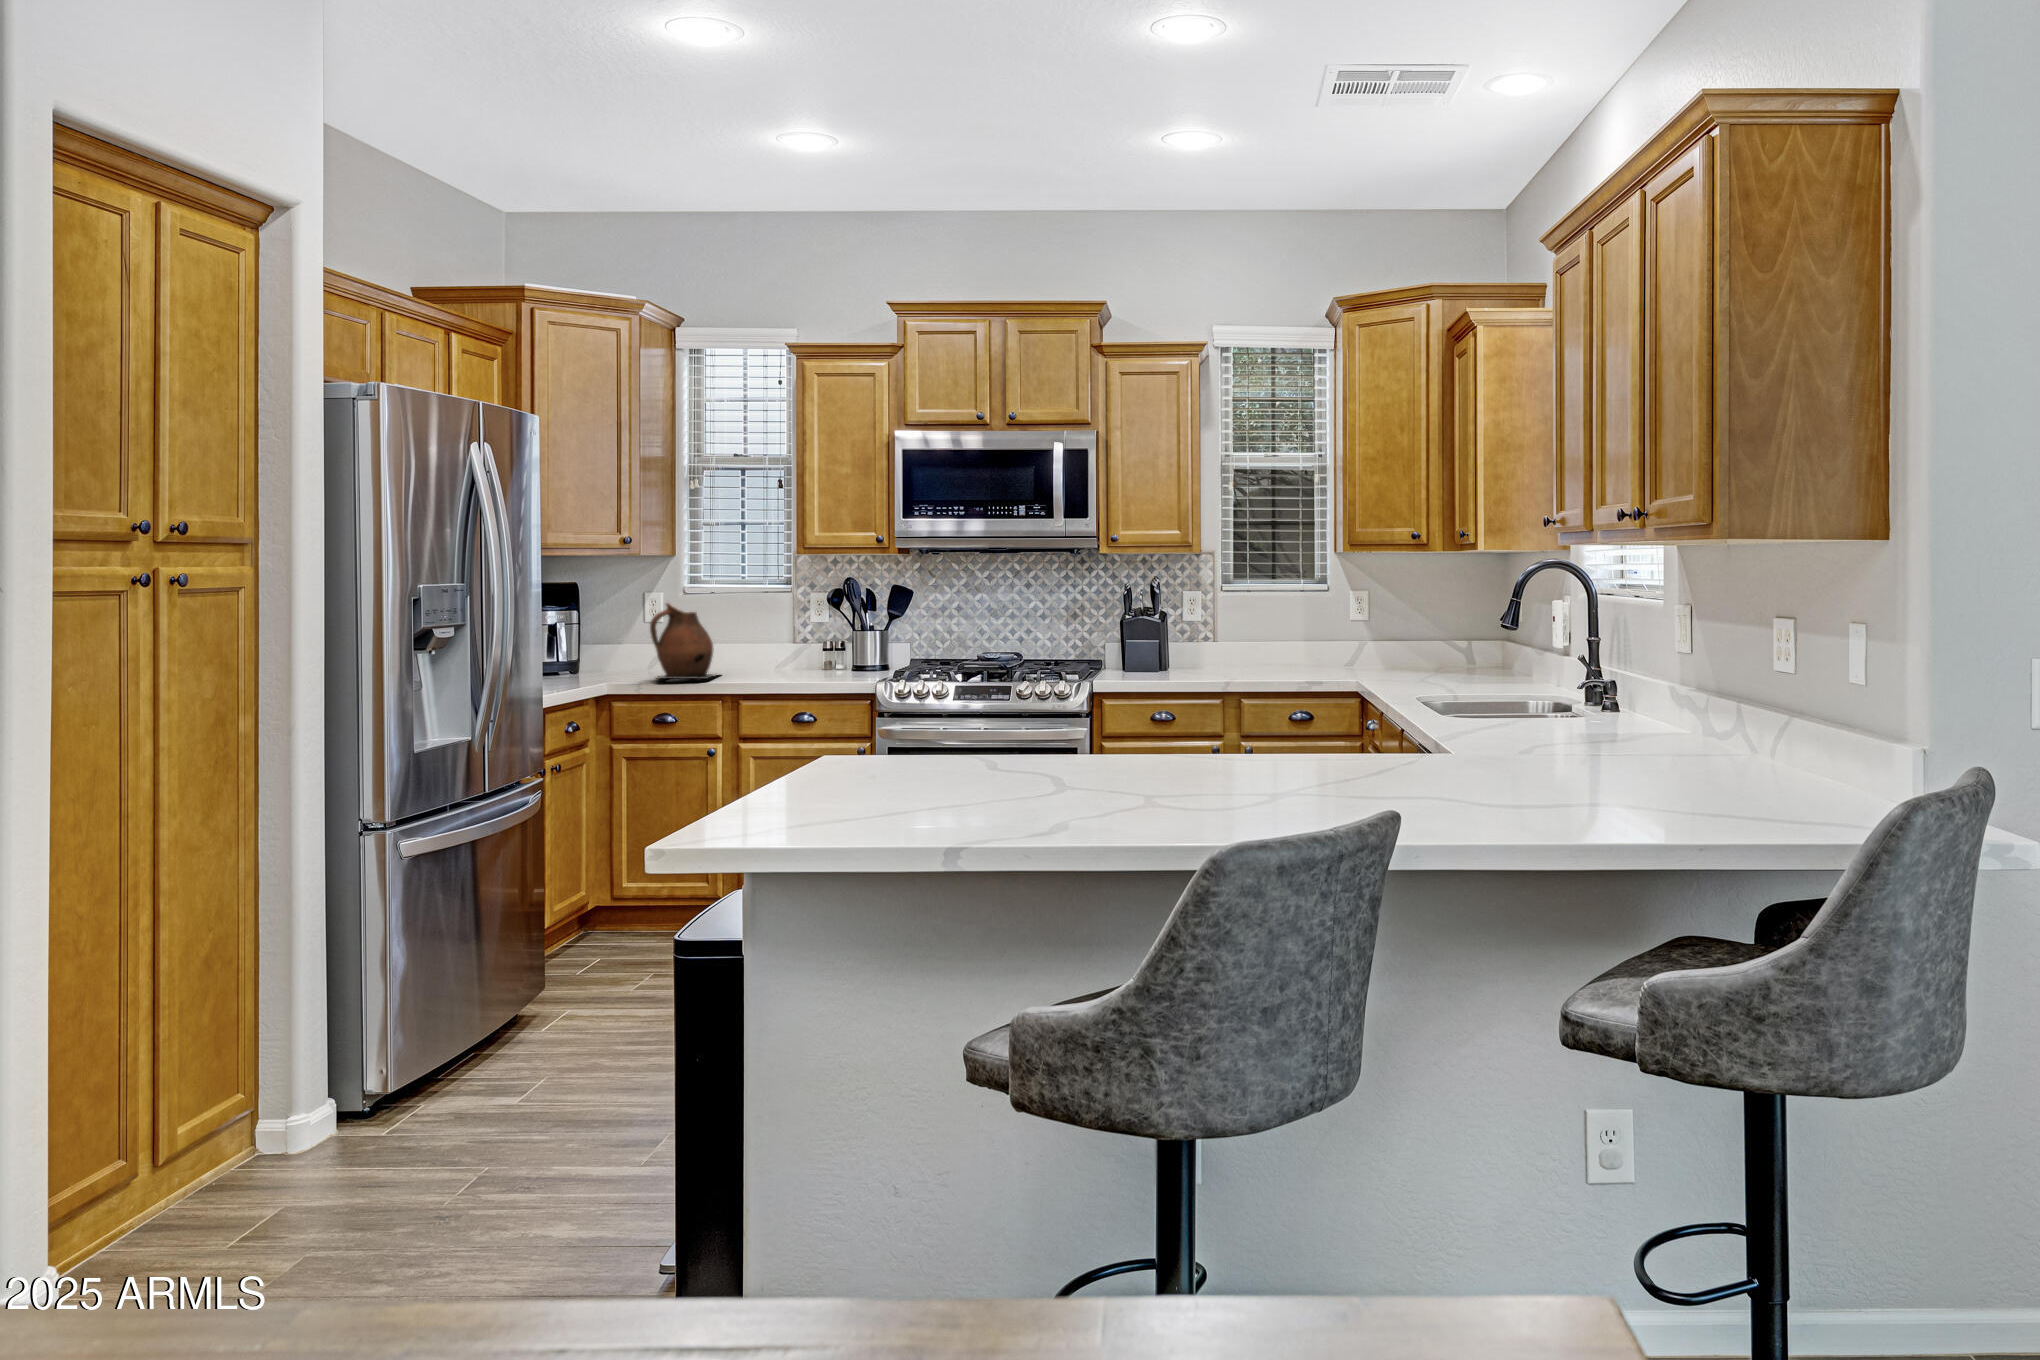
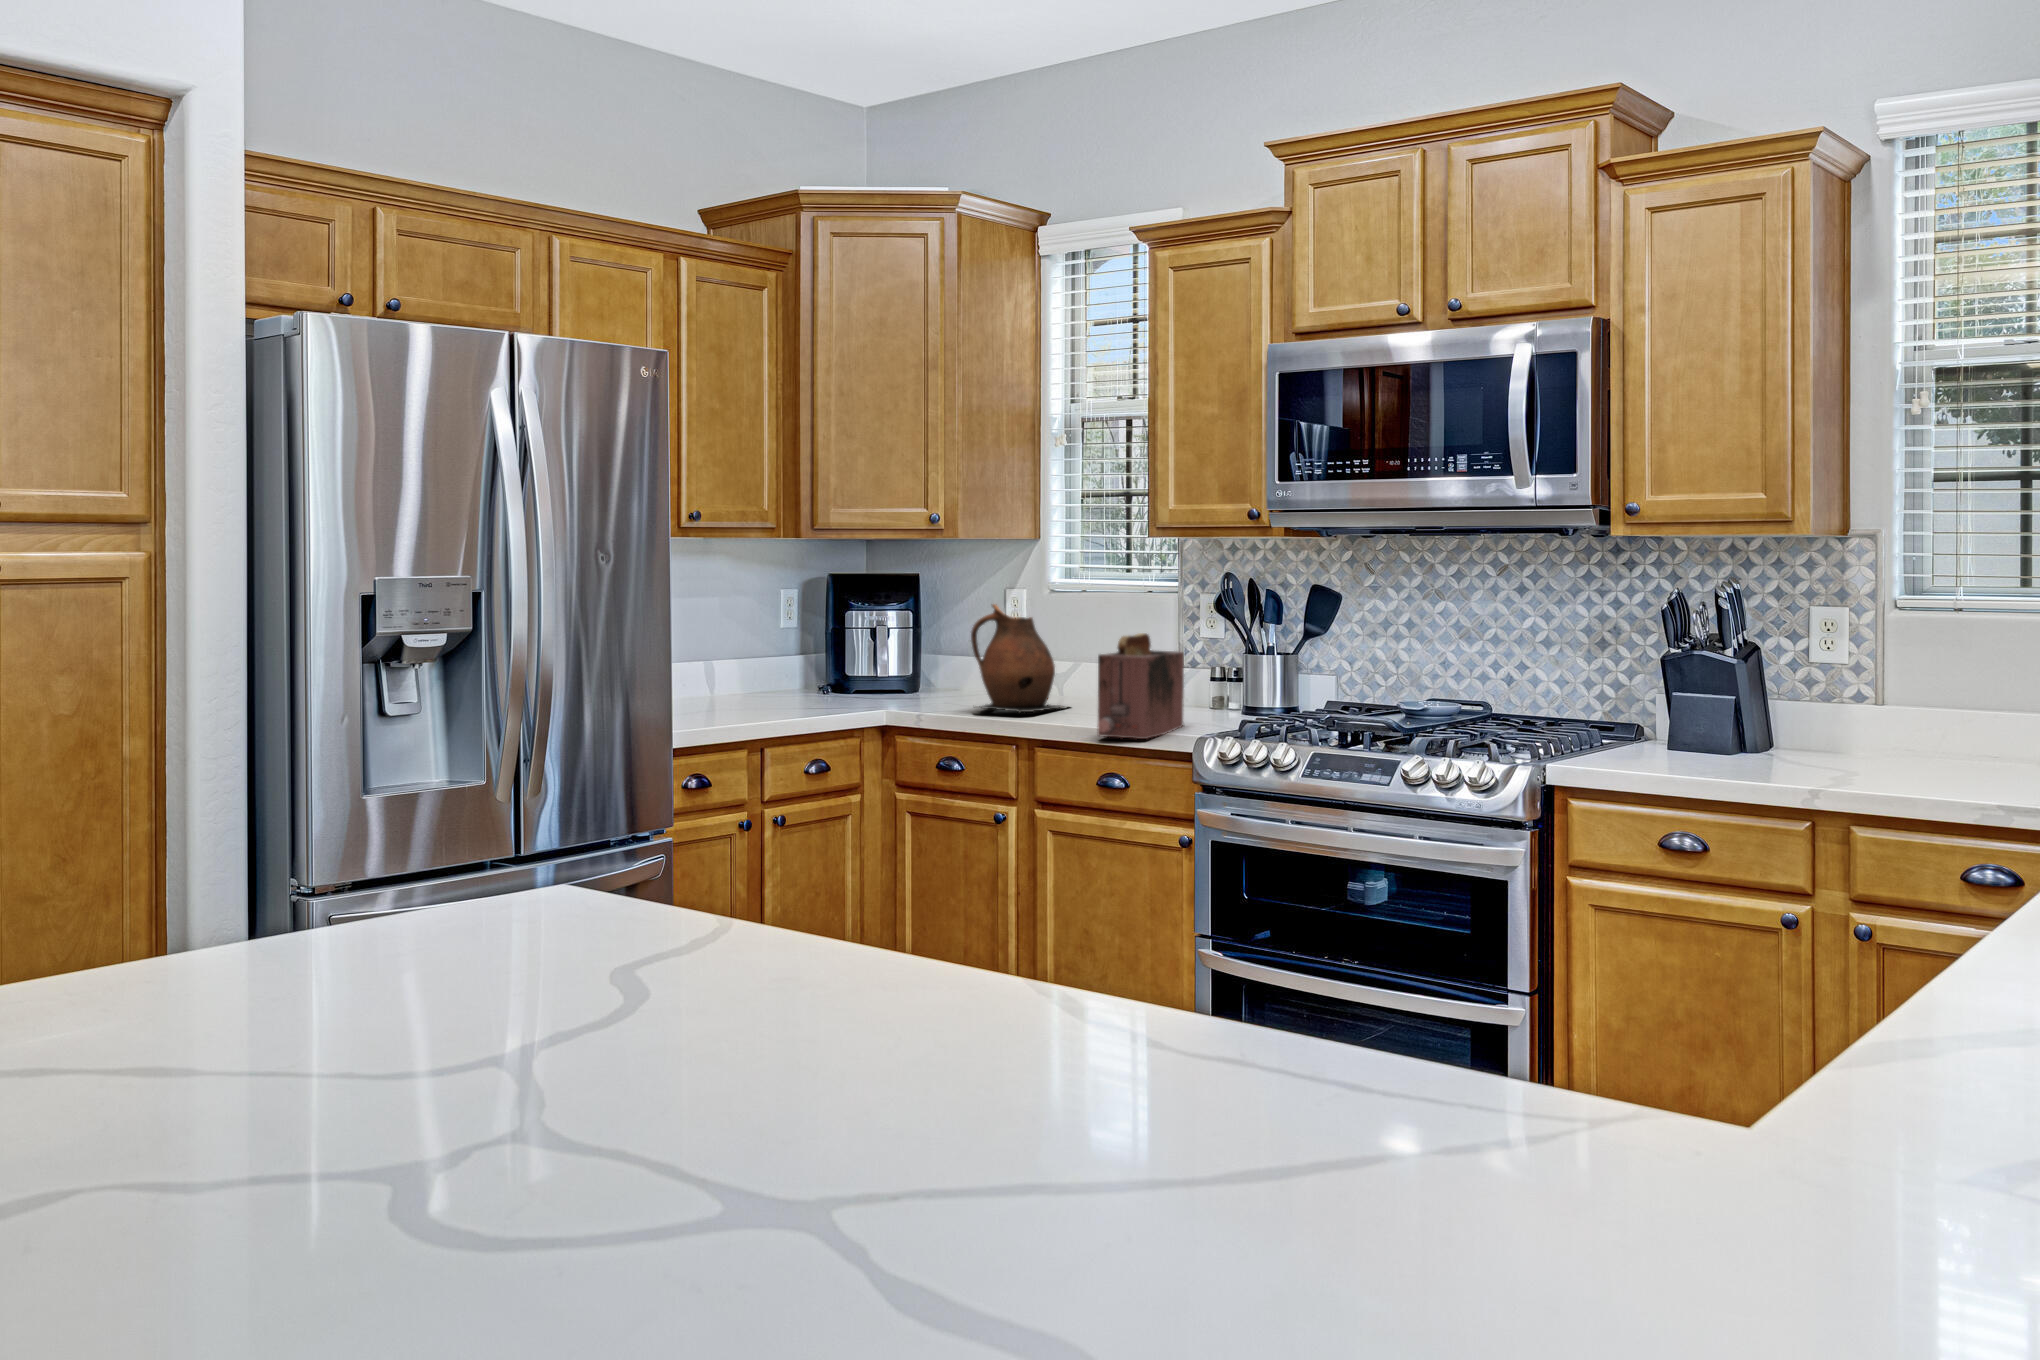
toaster: none [795,619,834,688] -> present [1097,633,1184,739]

